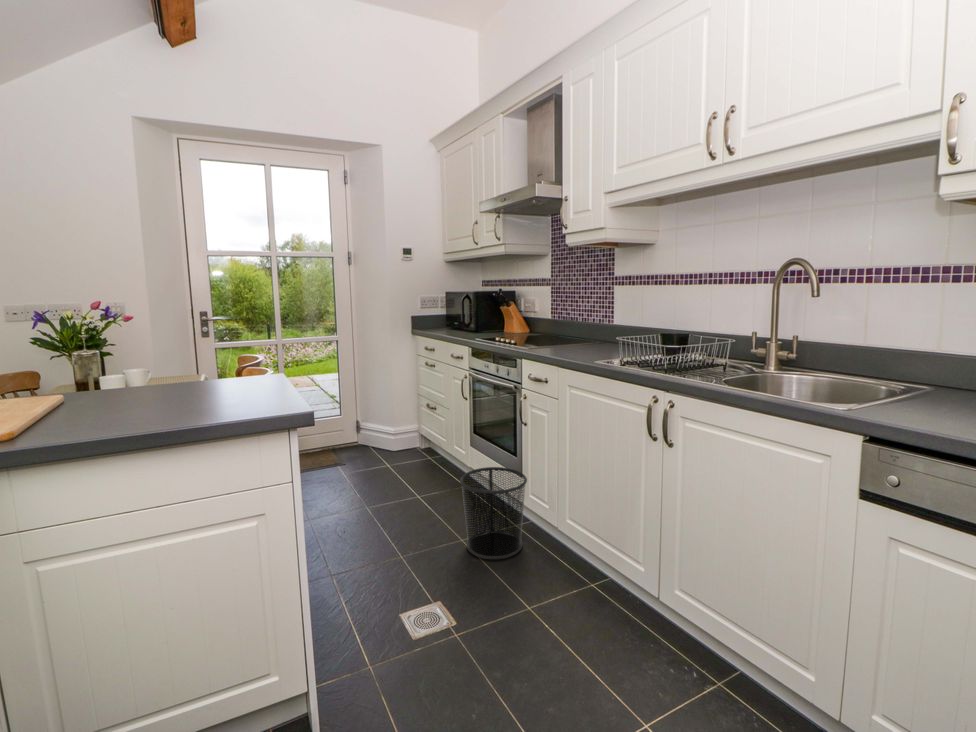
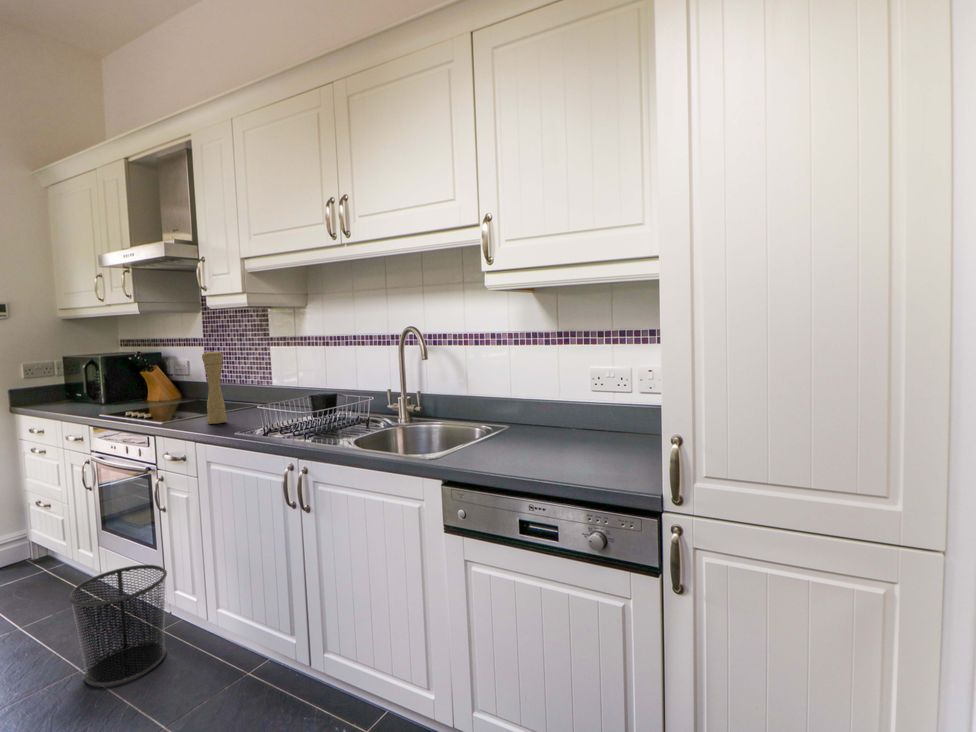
pepper mill: none [565,285,583,354] -> present [202,351,227,424]

